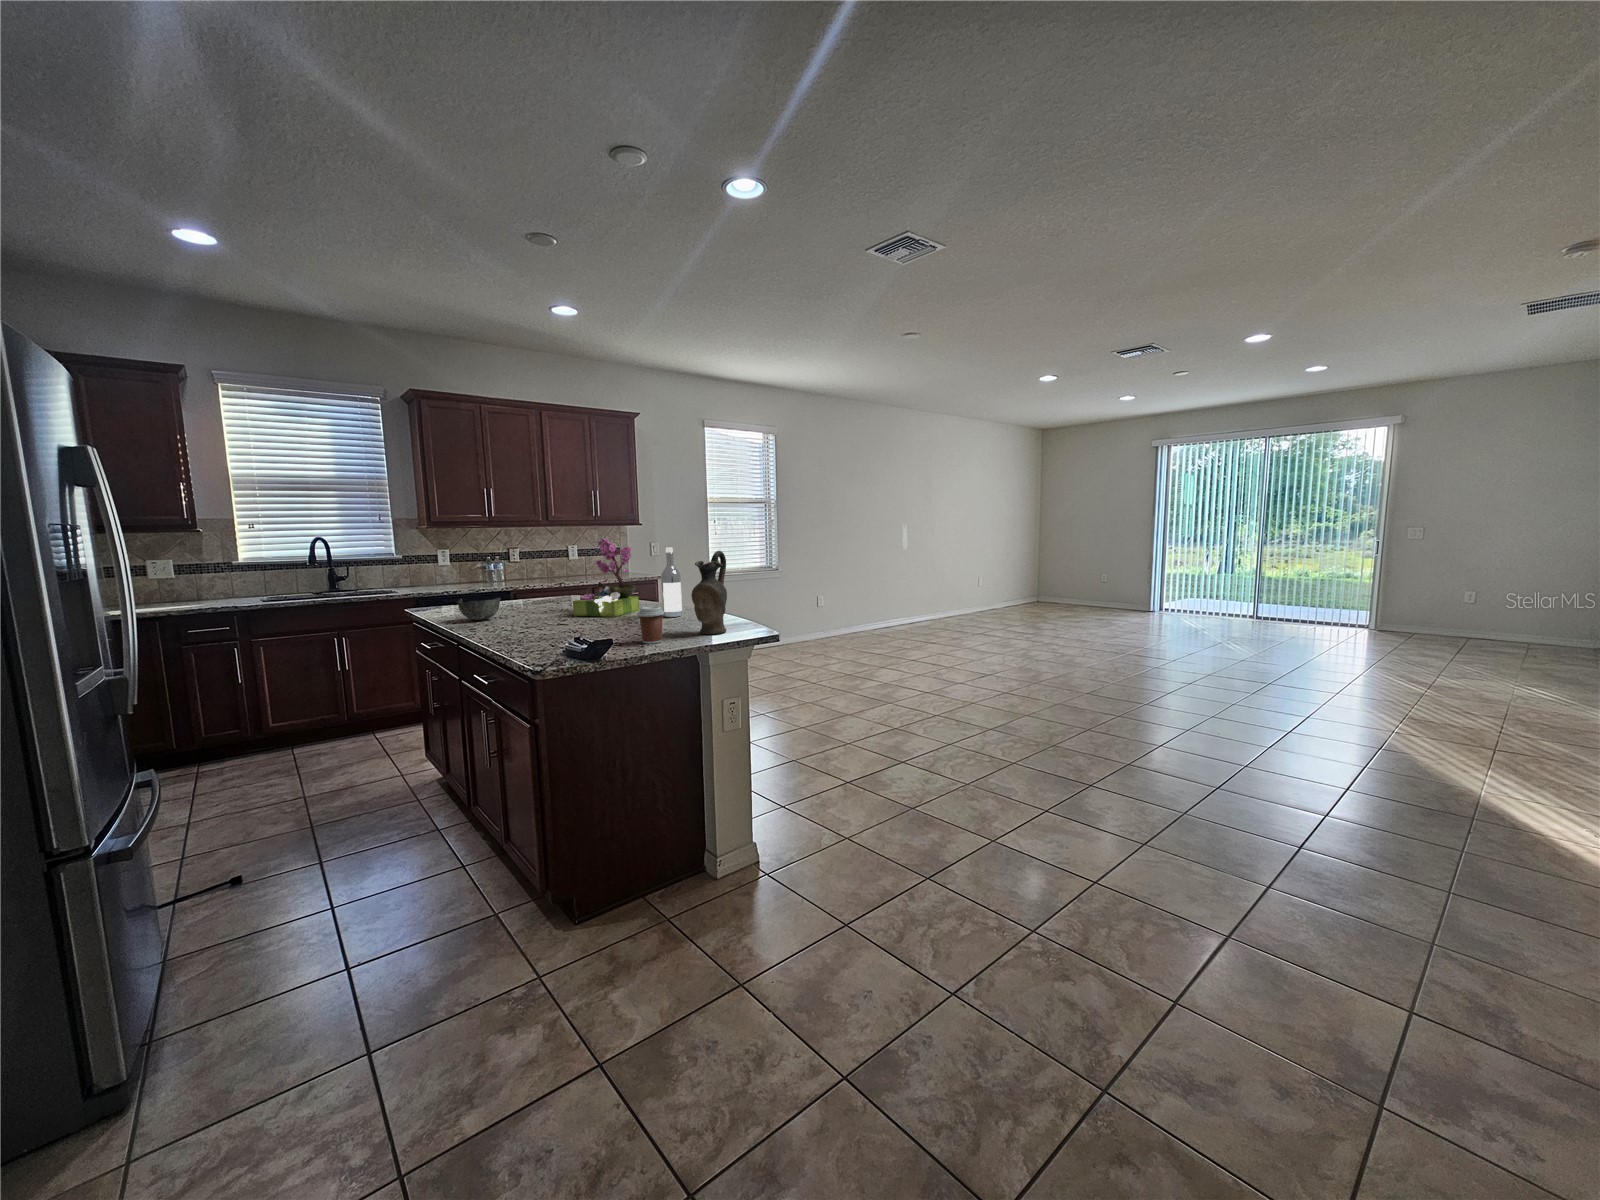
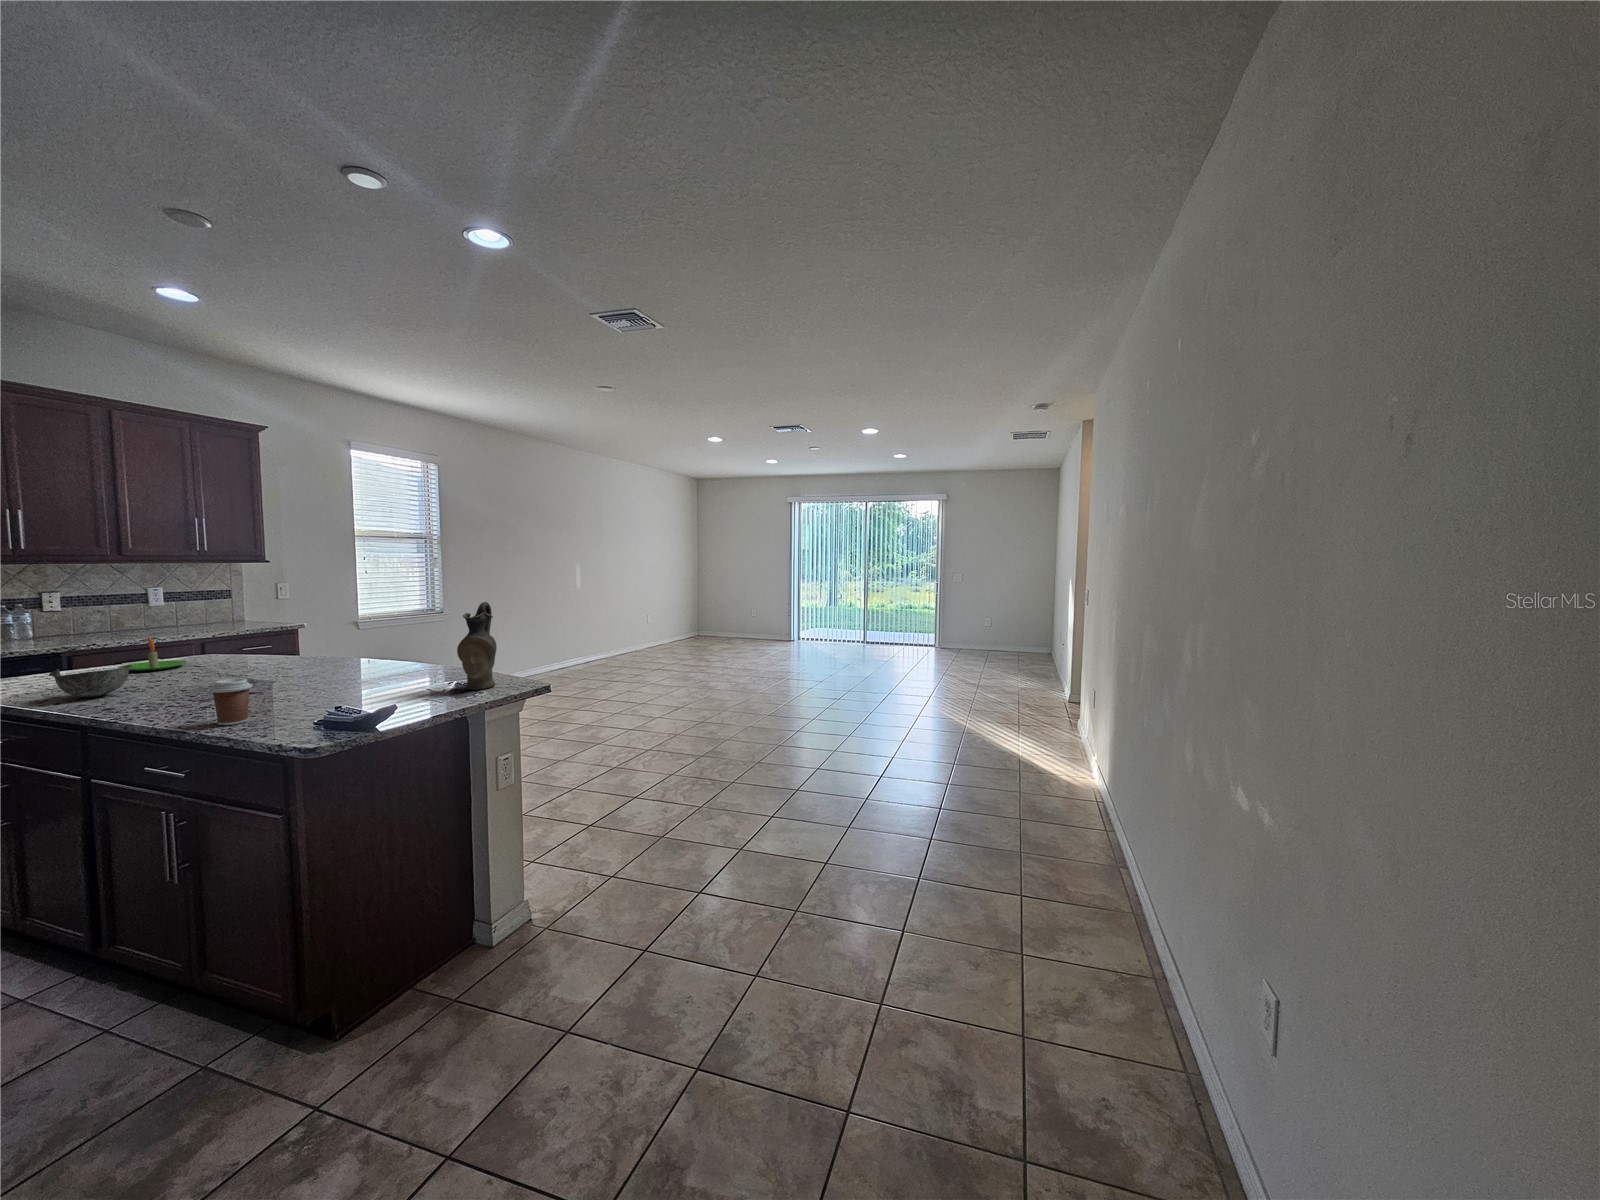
flower arrangement: present [573,538,639,617] -> none [254,584,344,681]
wine bottle: present [661,547,682,617] -> none [389,597,414,674]
candle: none [513,579,553,605] -> present [118,637,187,671]
coffee cup: present [637,606,664,644] -> present [210,678,252,725]

